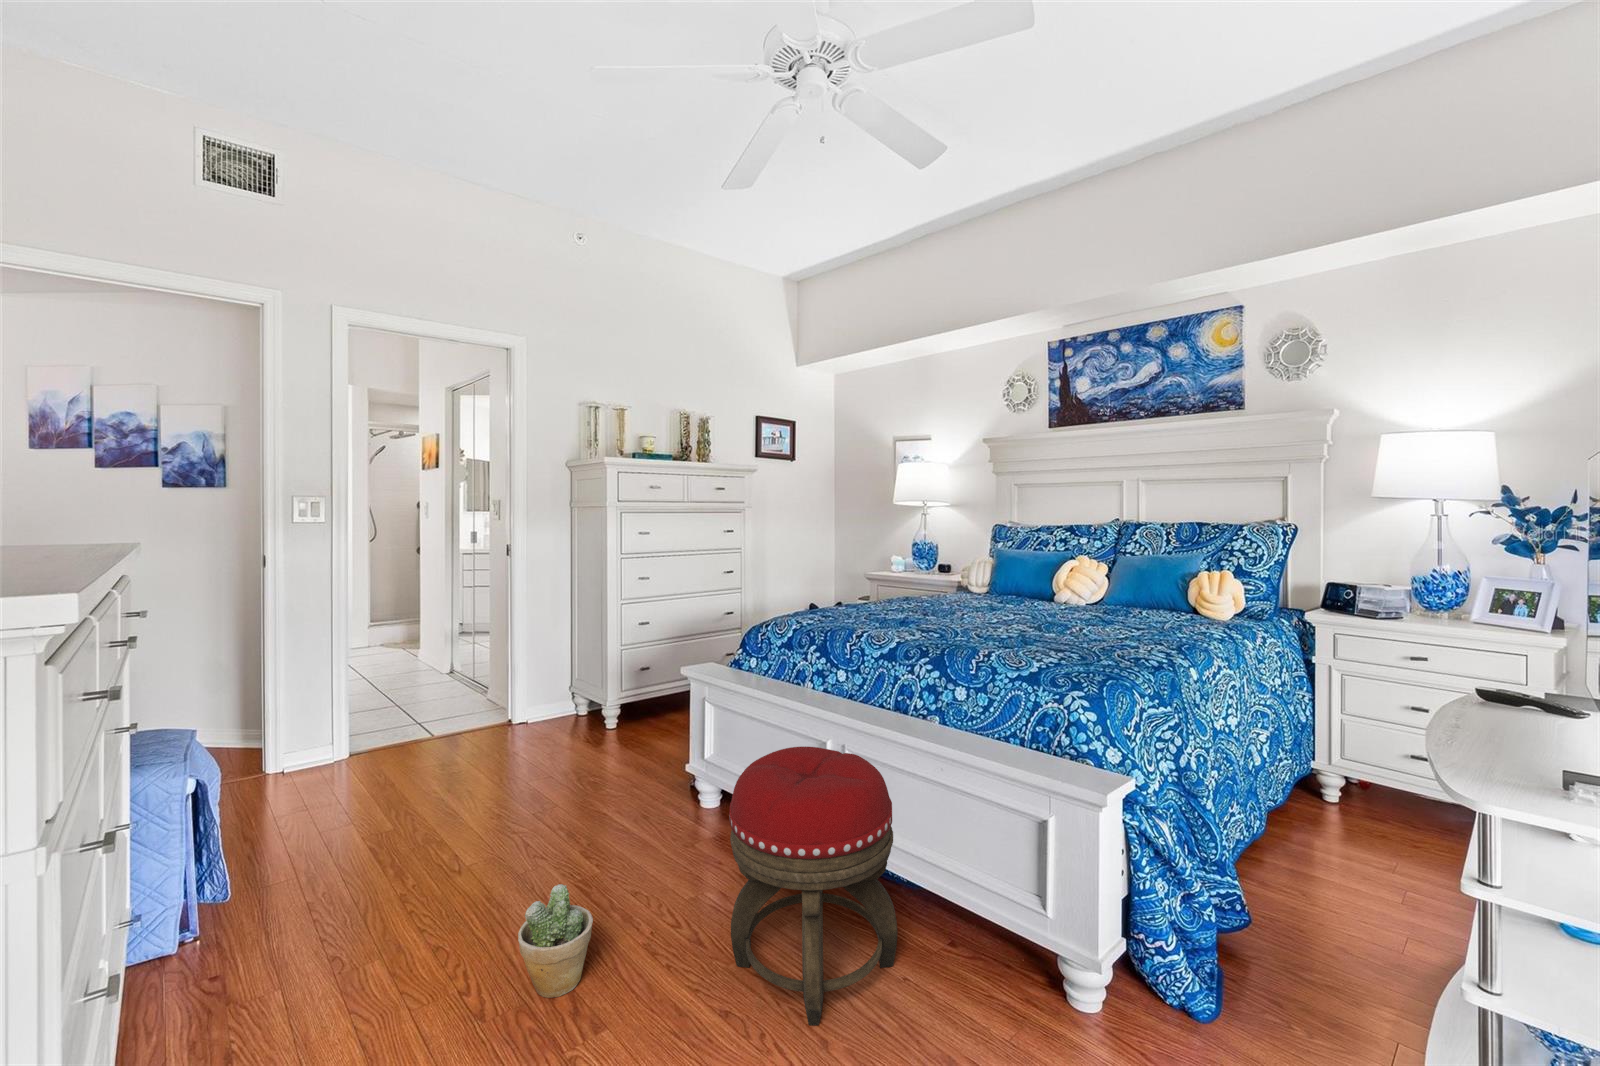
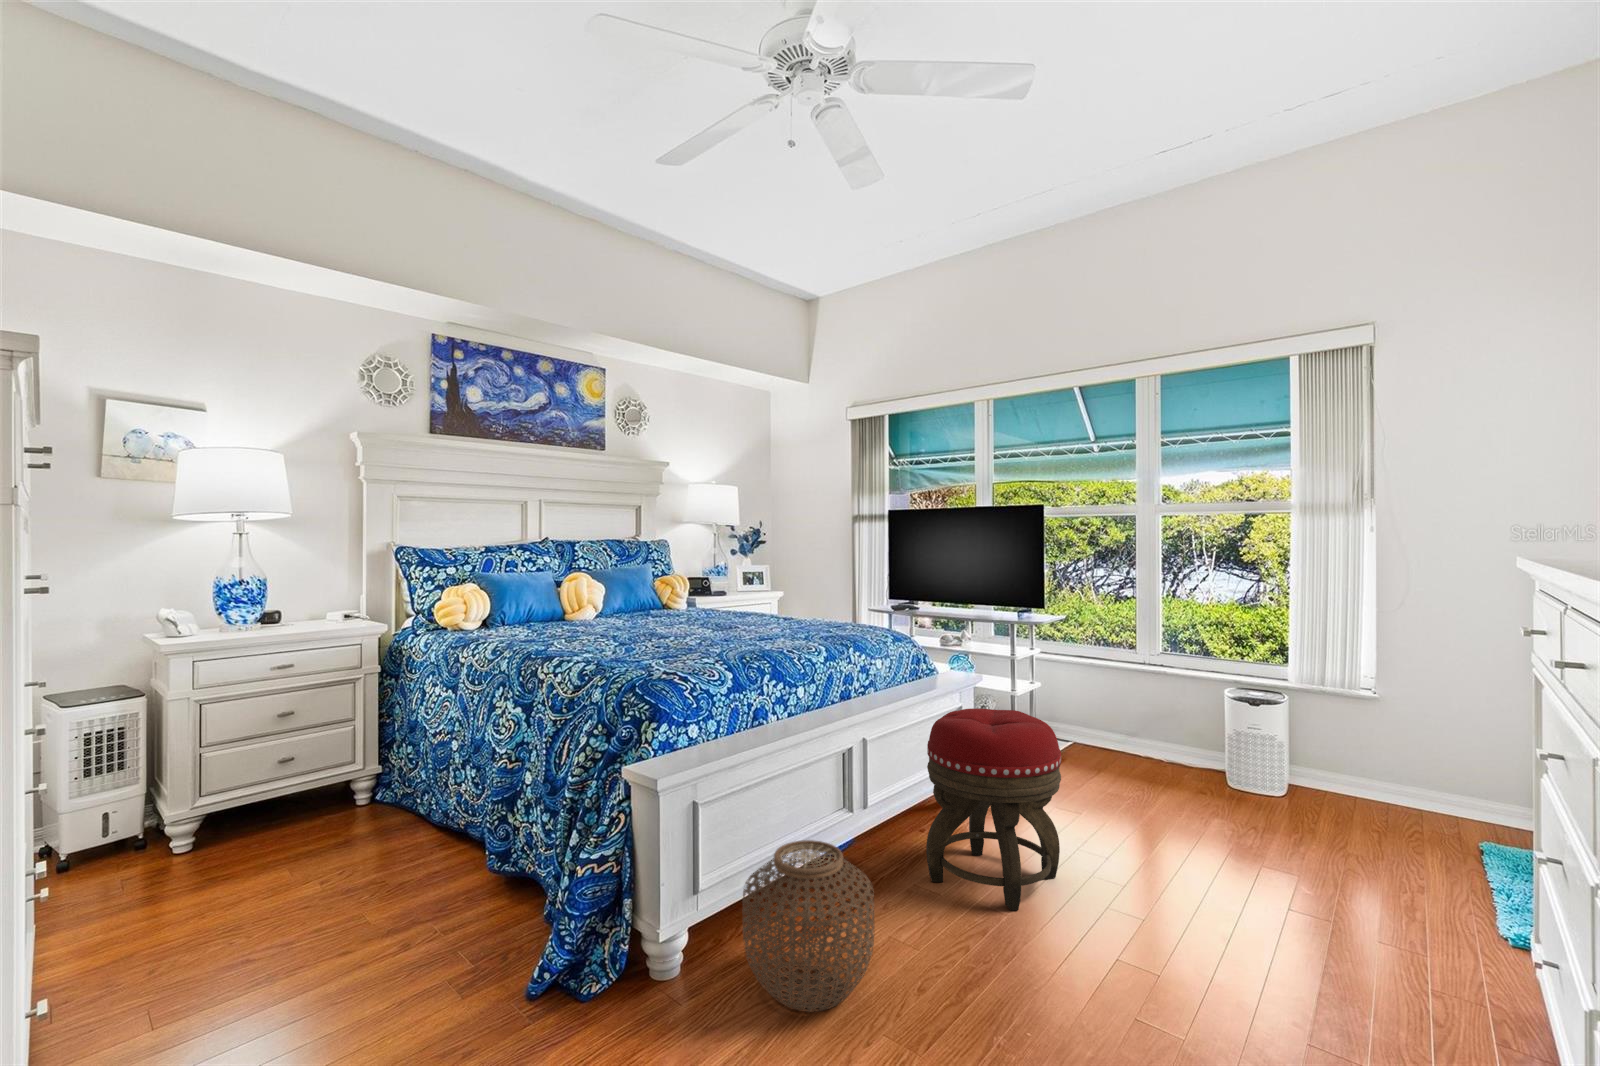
woven basket: none [619,740,712,853] -> present [743,840,874,1012]
potted plant: present [518,884,593,998] -> none [1069,909,1150,1022]

